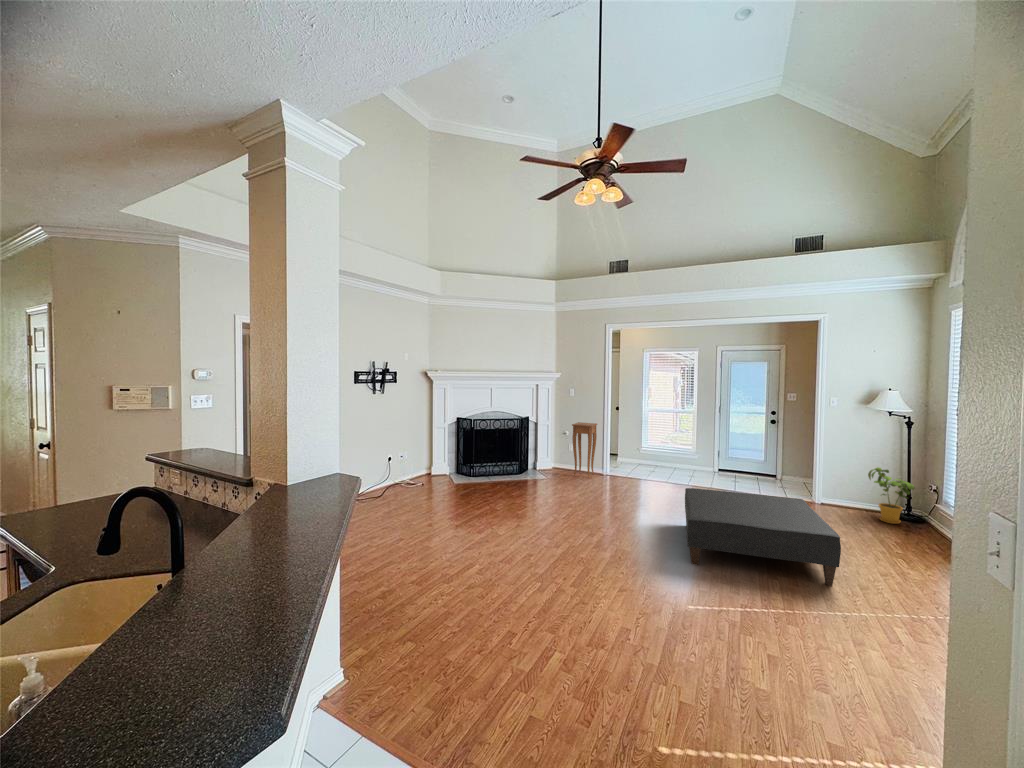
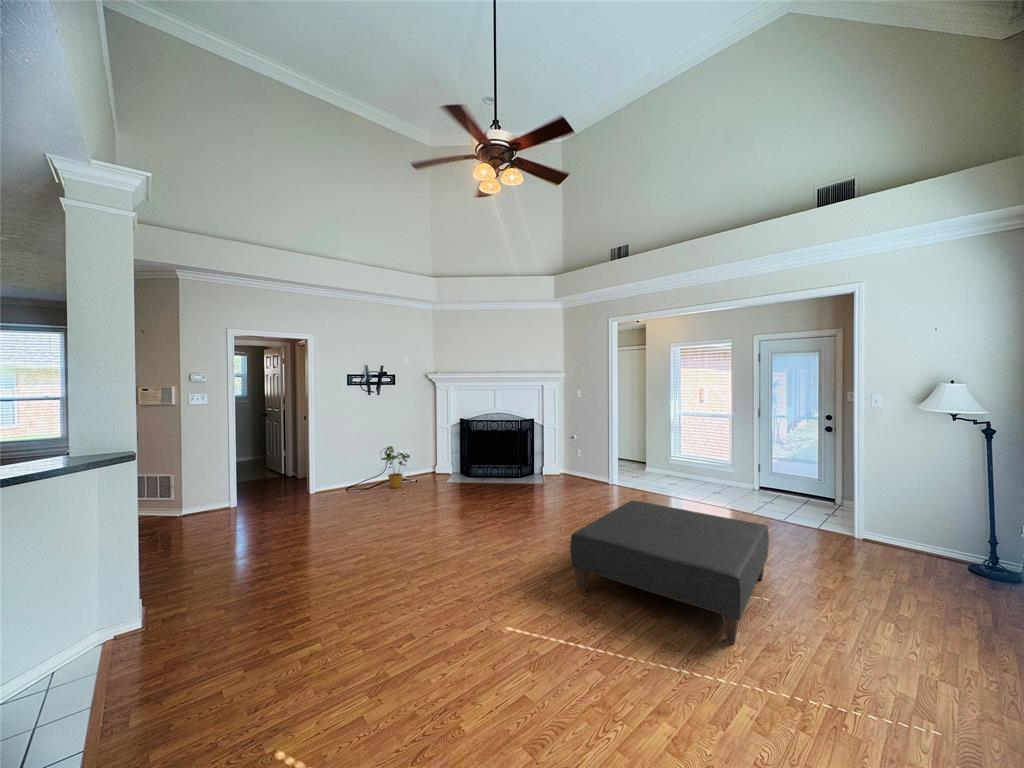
side table: present [572,422,597,478] -> none [570,426,601,486]
house plant: present [868,467,915,524] -> present [381,446,410,488]

